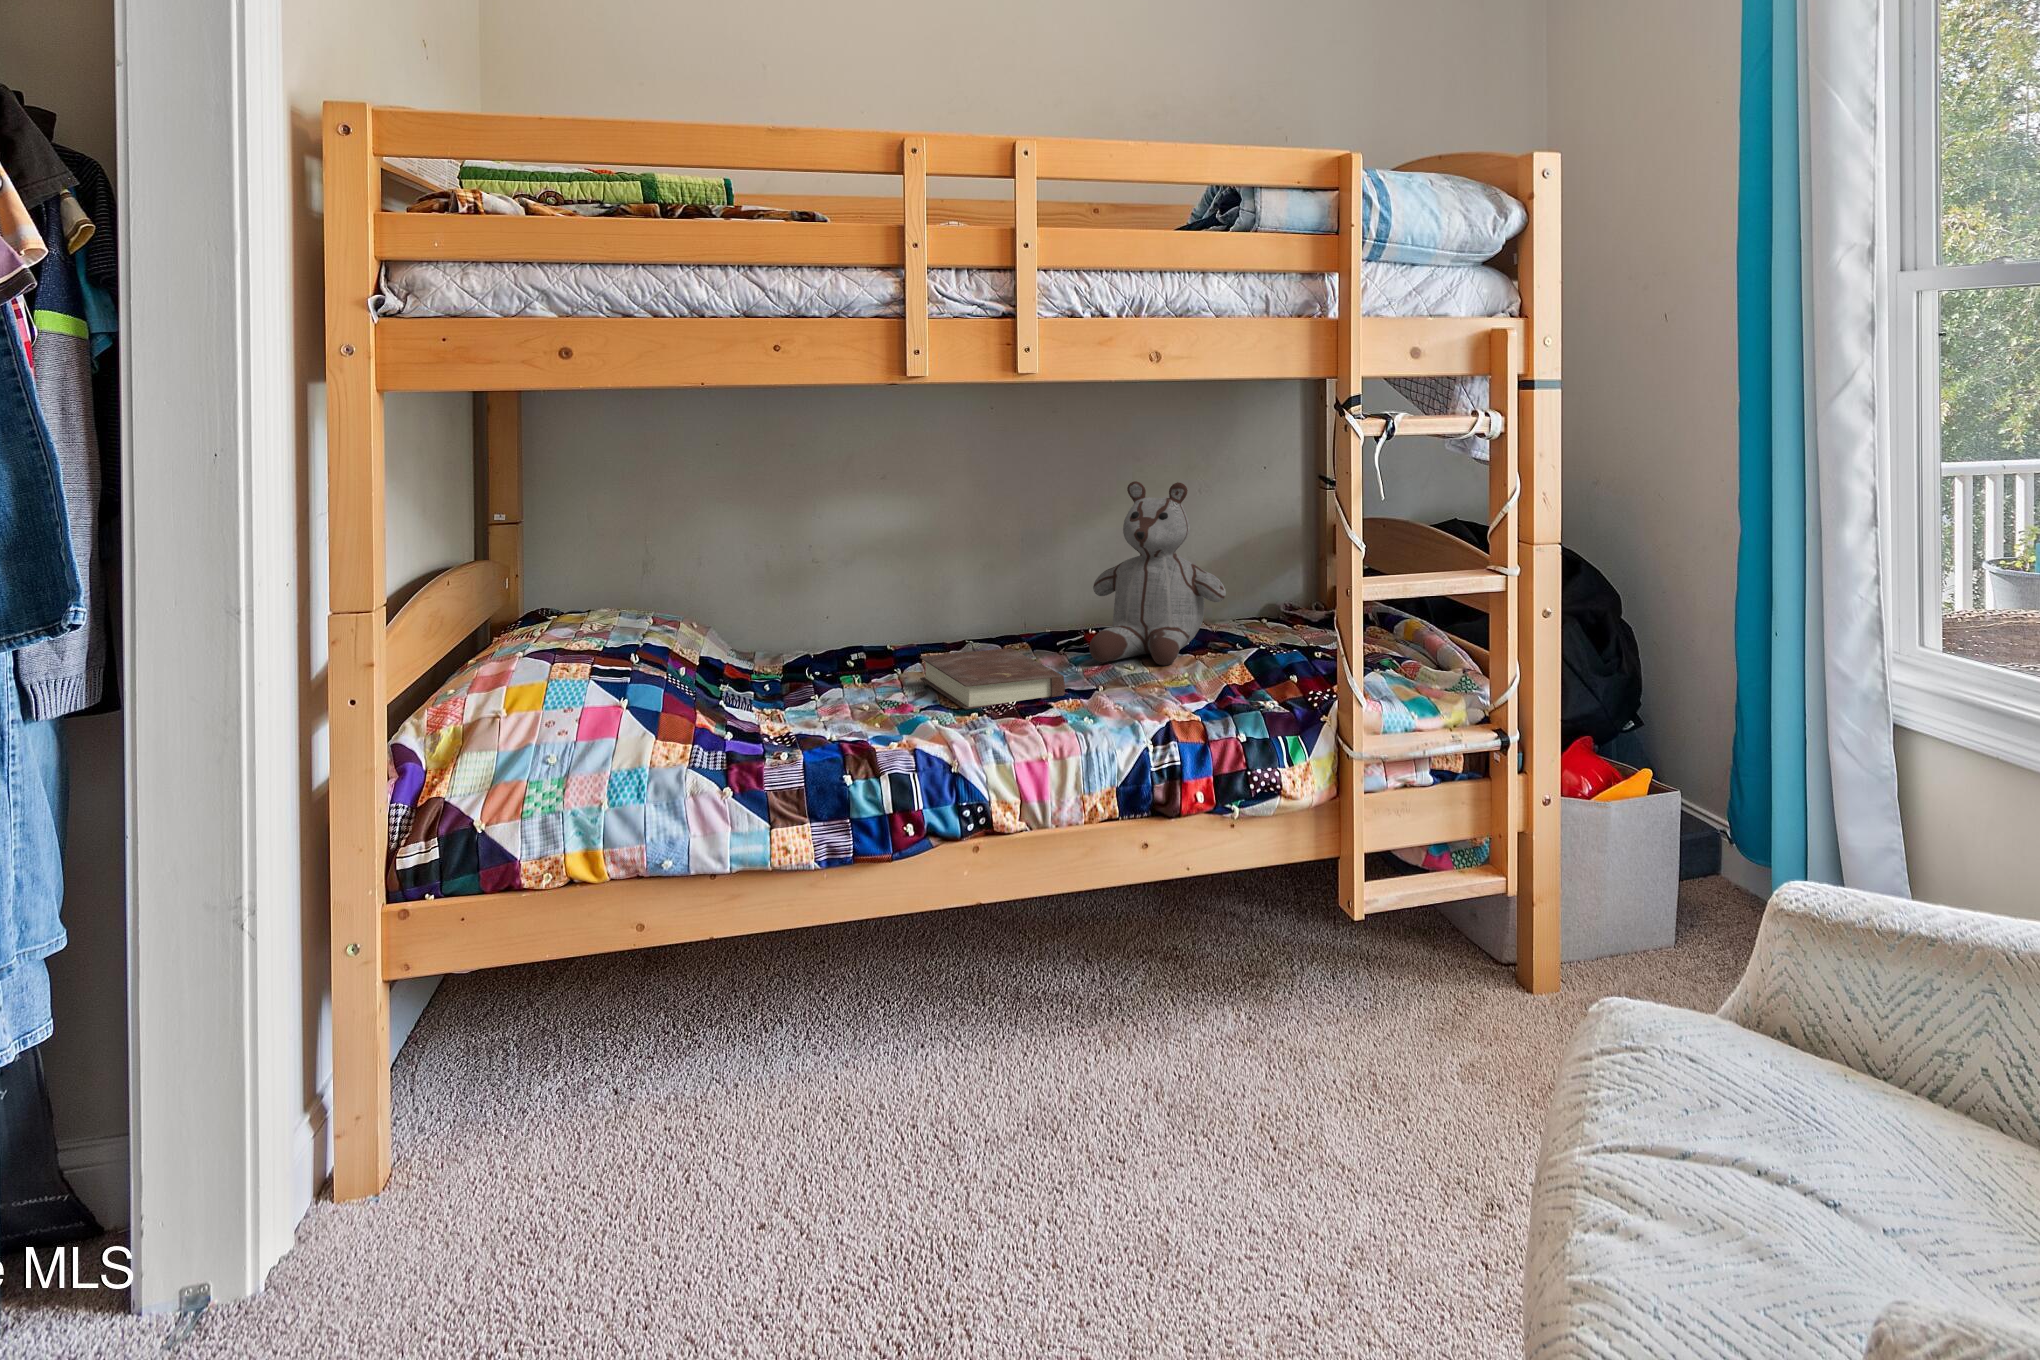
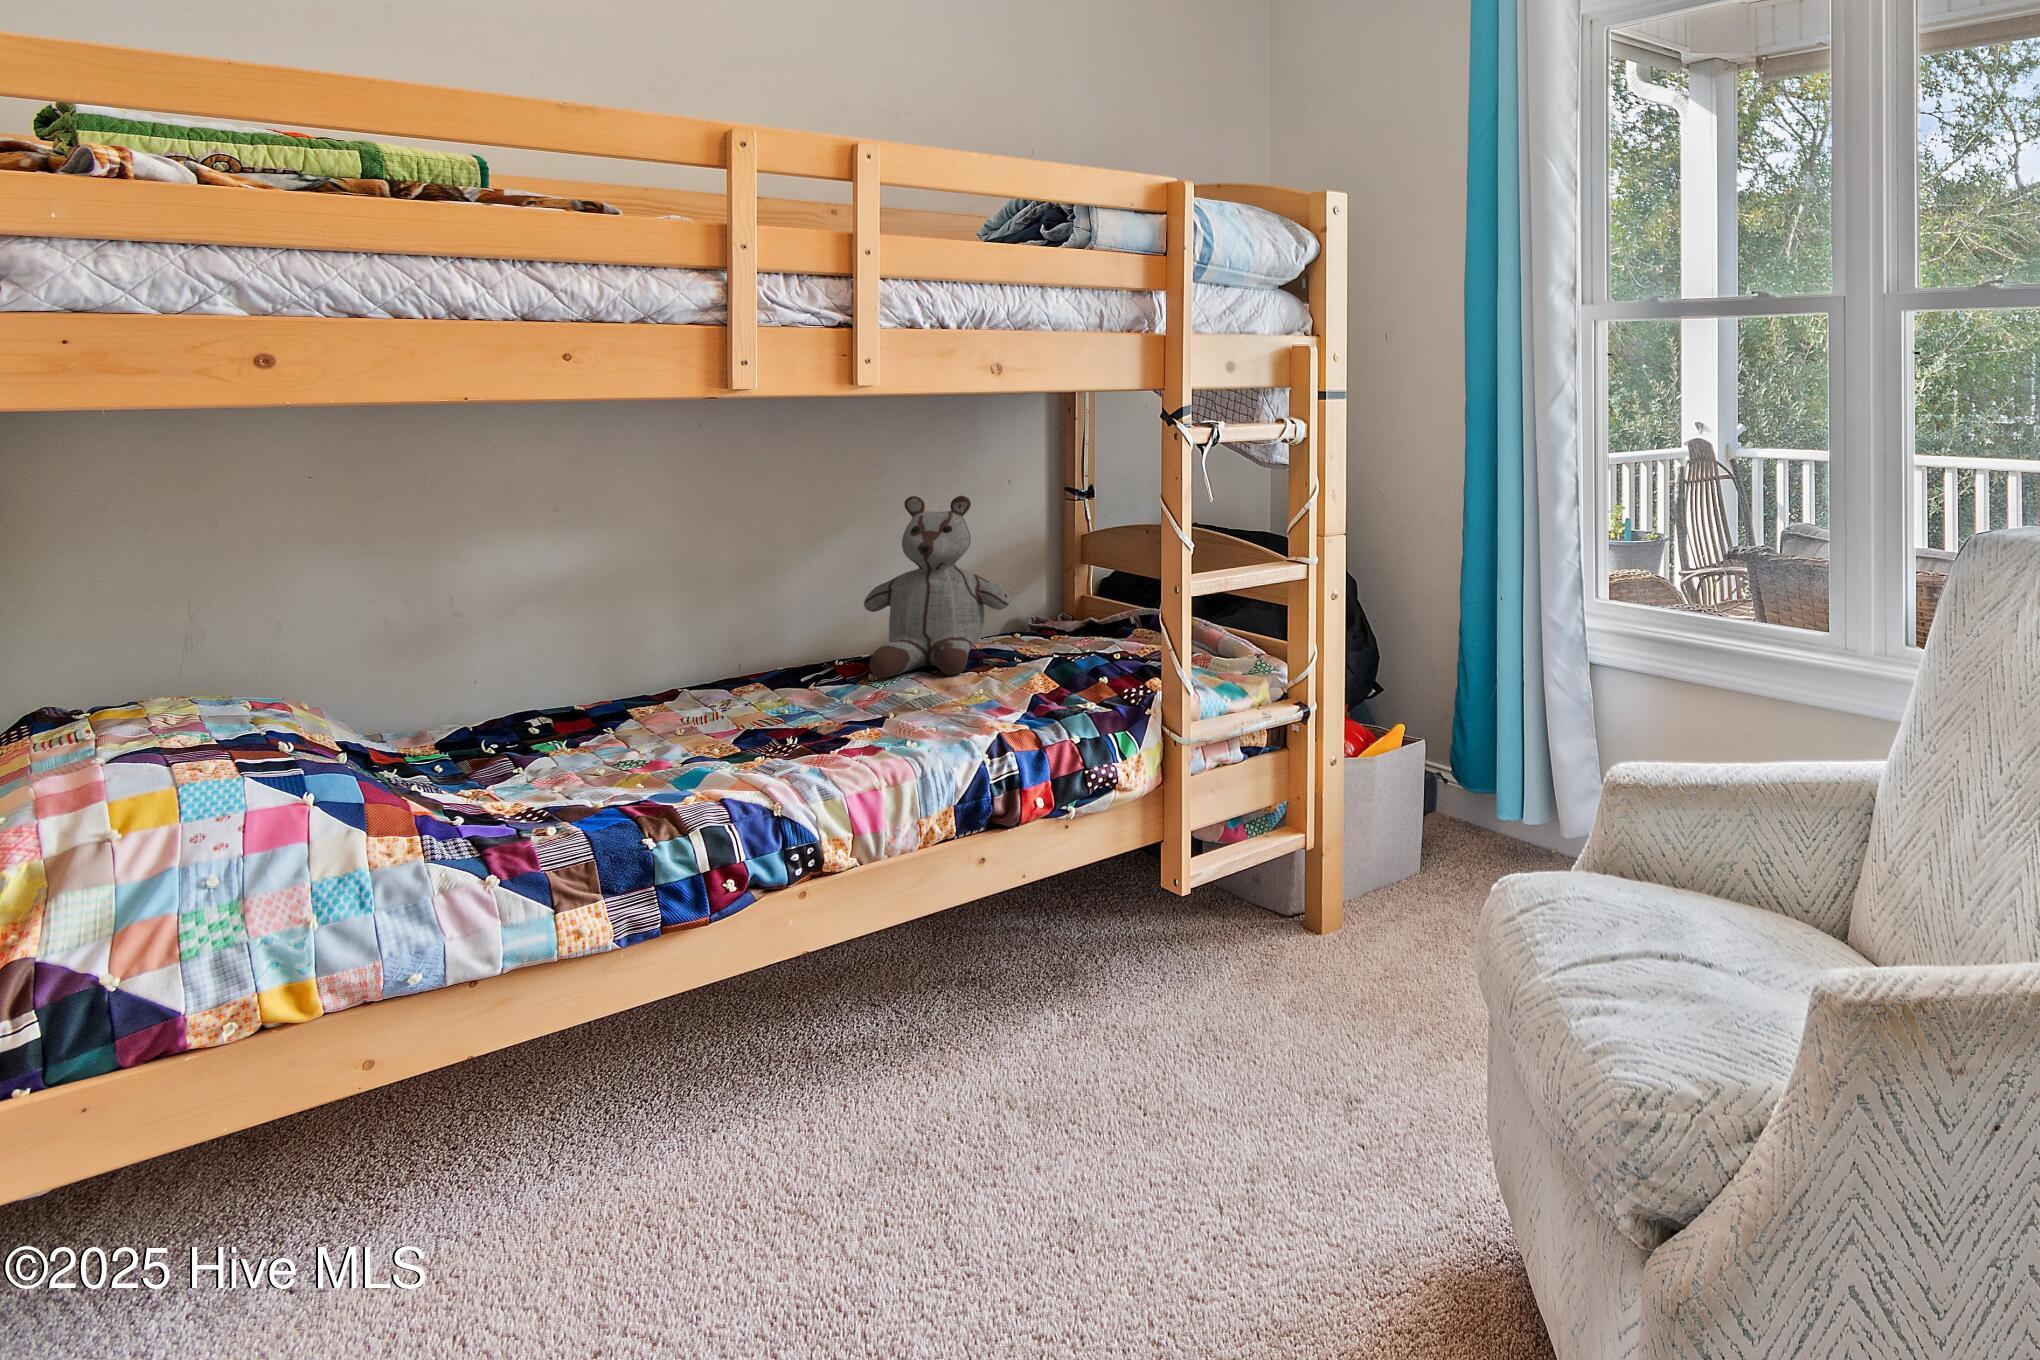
book: present [920,648,1065,709] -> none [679,673,866,744]

